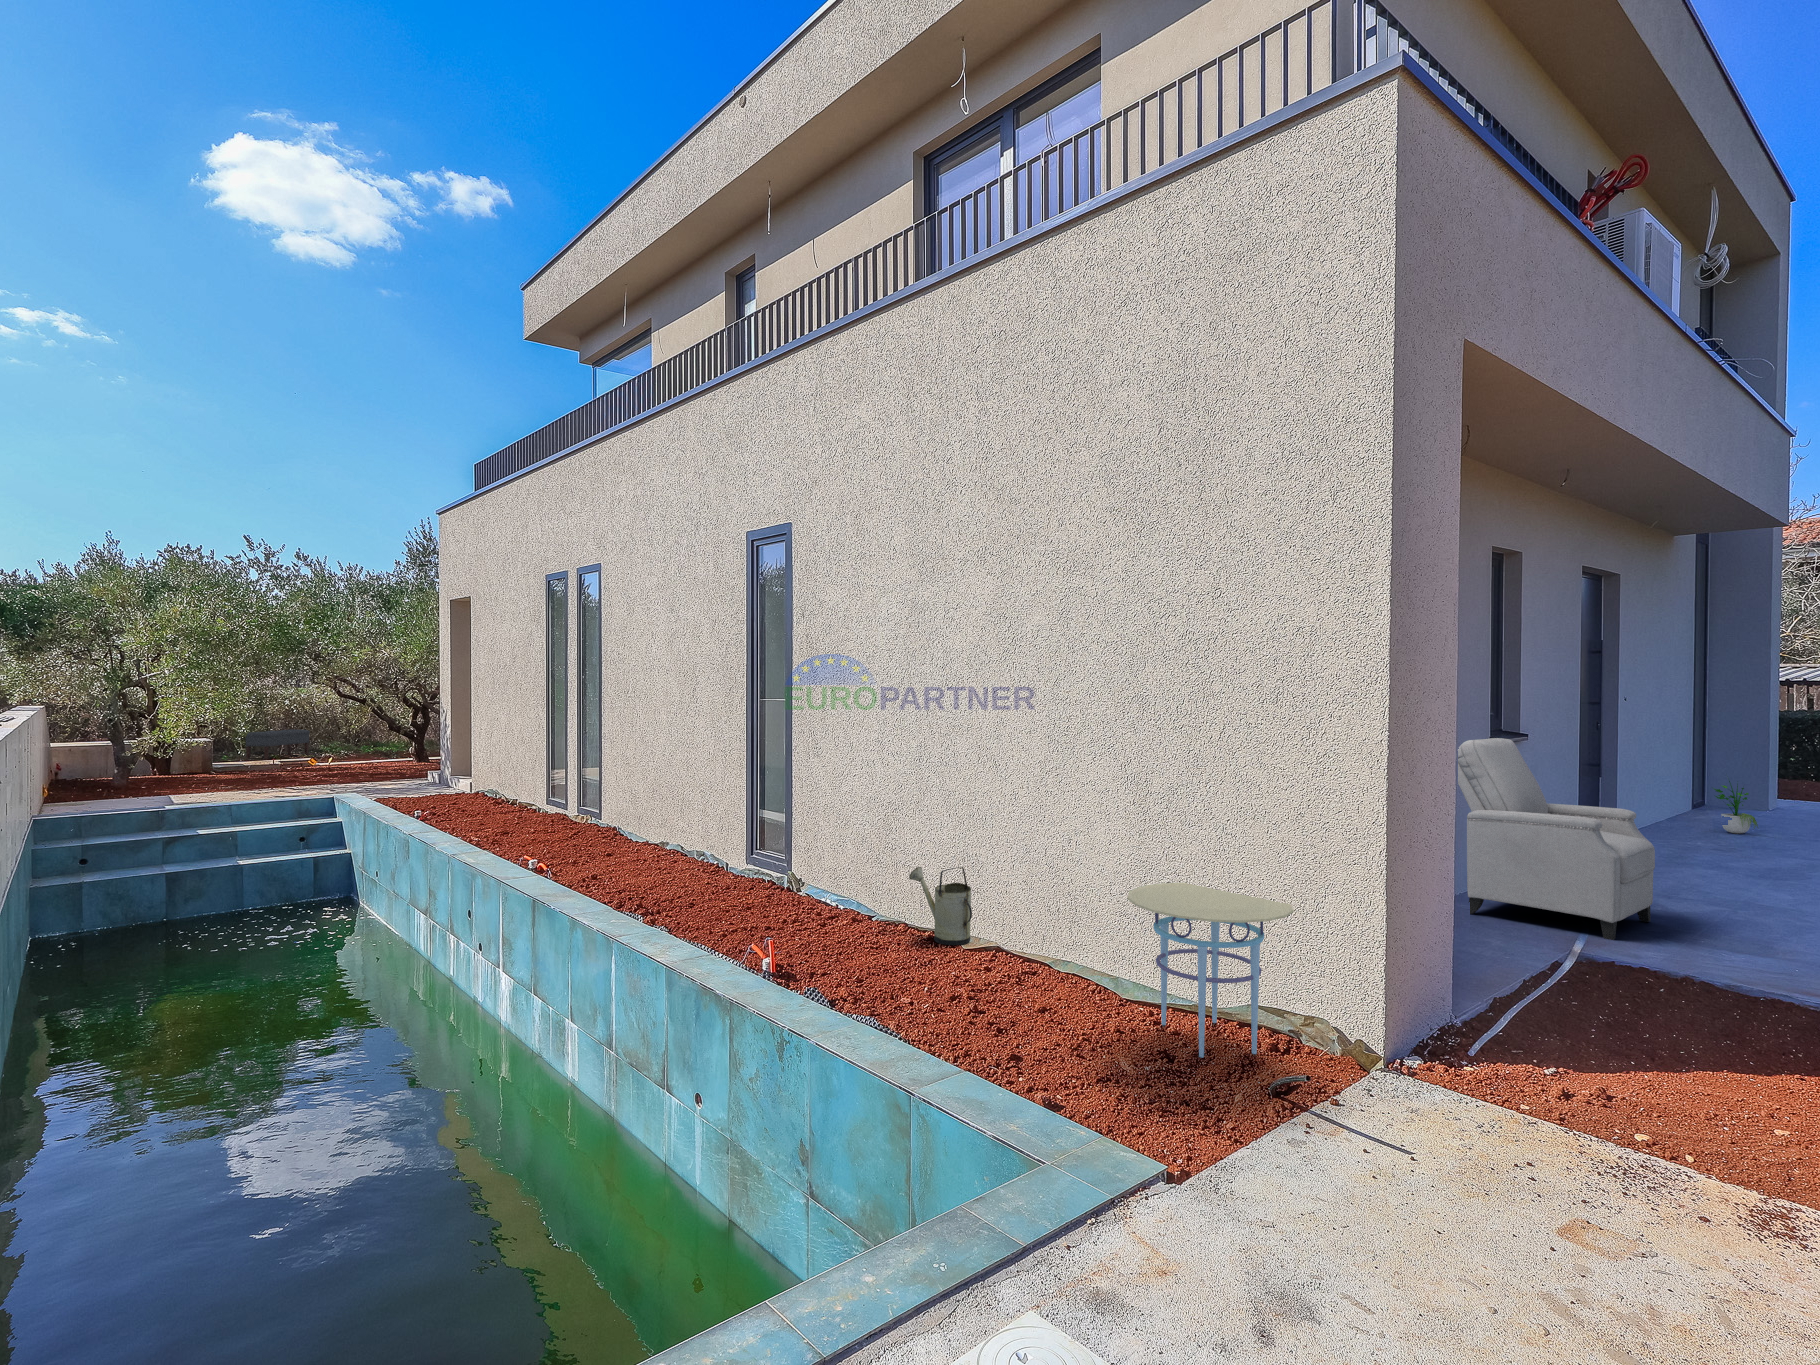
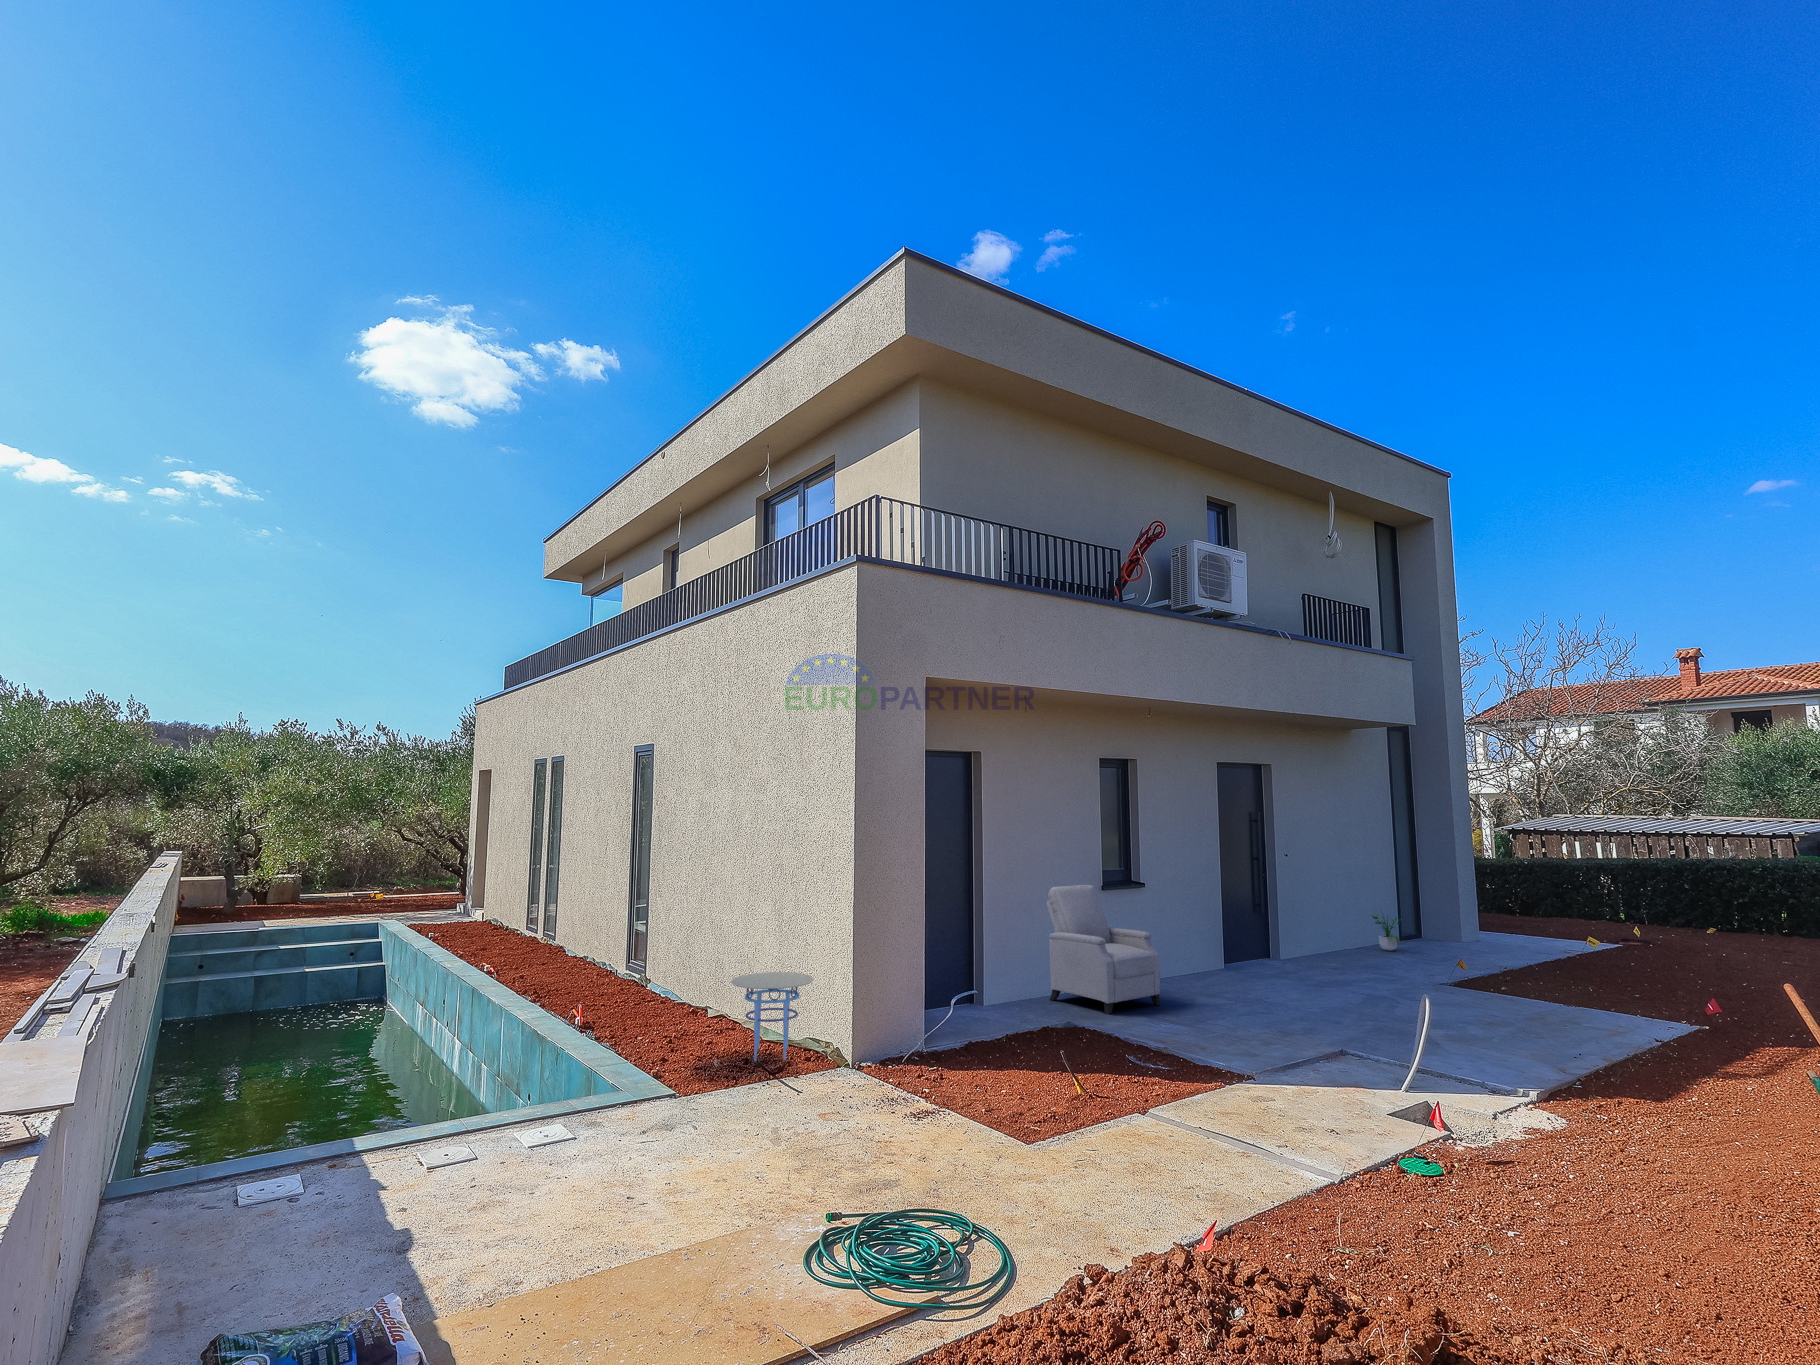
bench: present [246,729,310,759] -> none [325,868,376,892]
watering can: present [909,867,972,945] -> none [684,967,714,1014]

